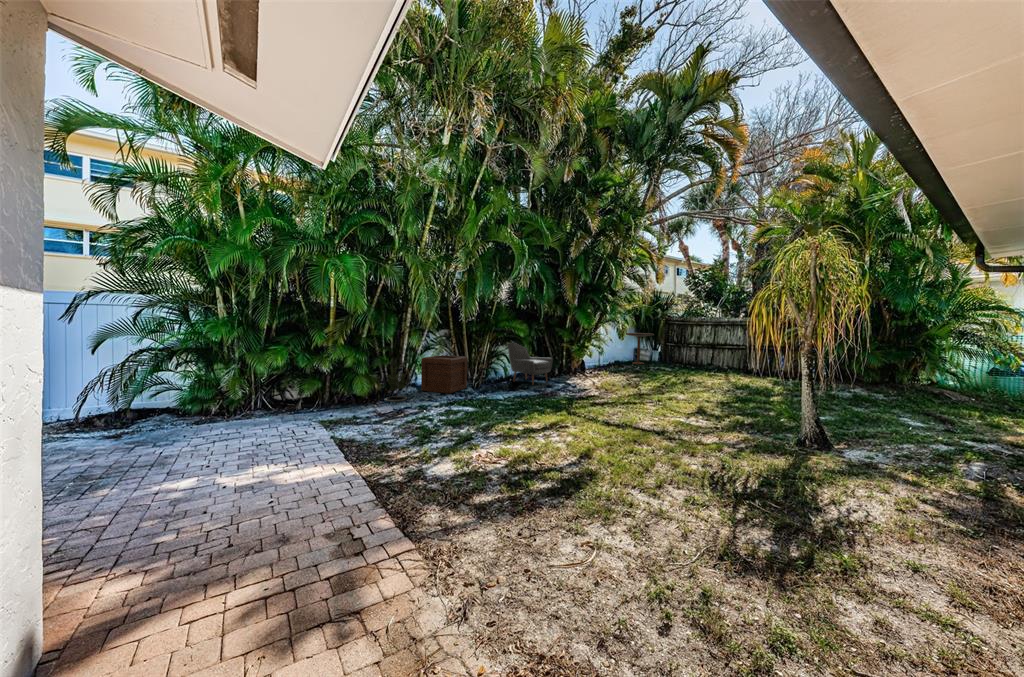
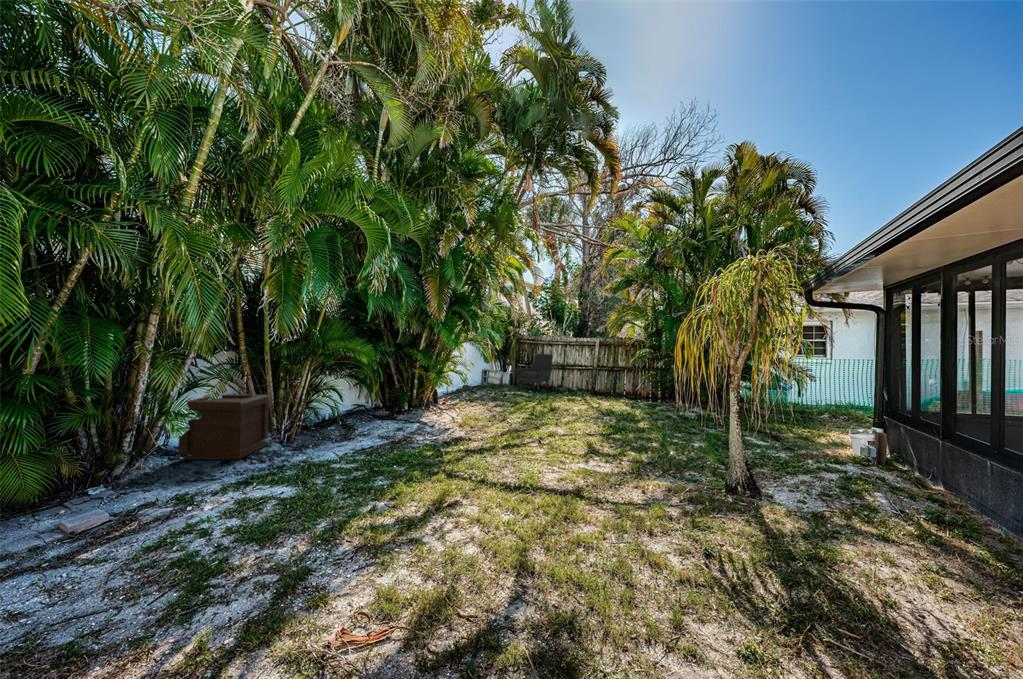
pedestal table: present [626,333,654,364] -> none [473,352,506,389]
chair: present [508,343,553,384] -> present [516,354,552,391]
potted tree: present [386,368,407,402] -> none [91,417,149,494]

